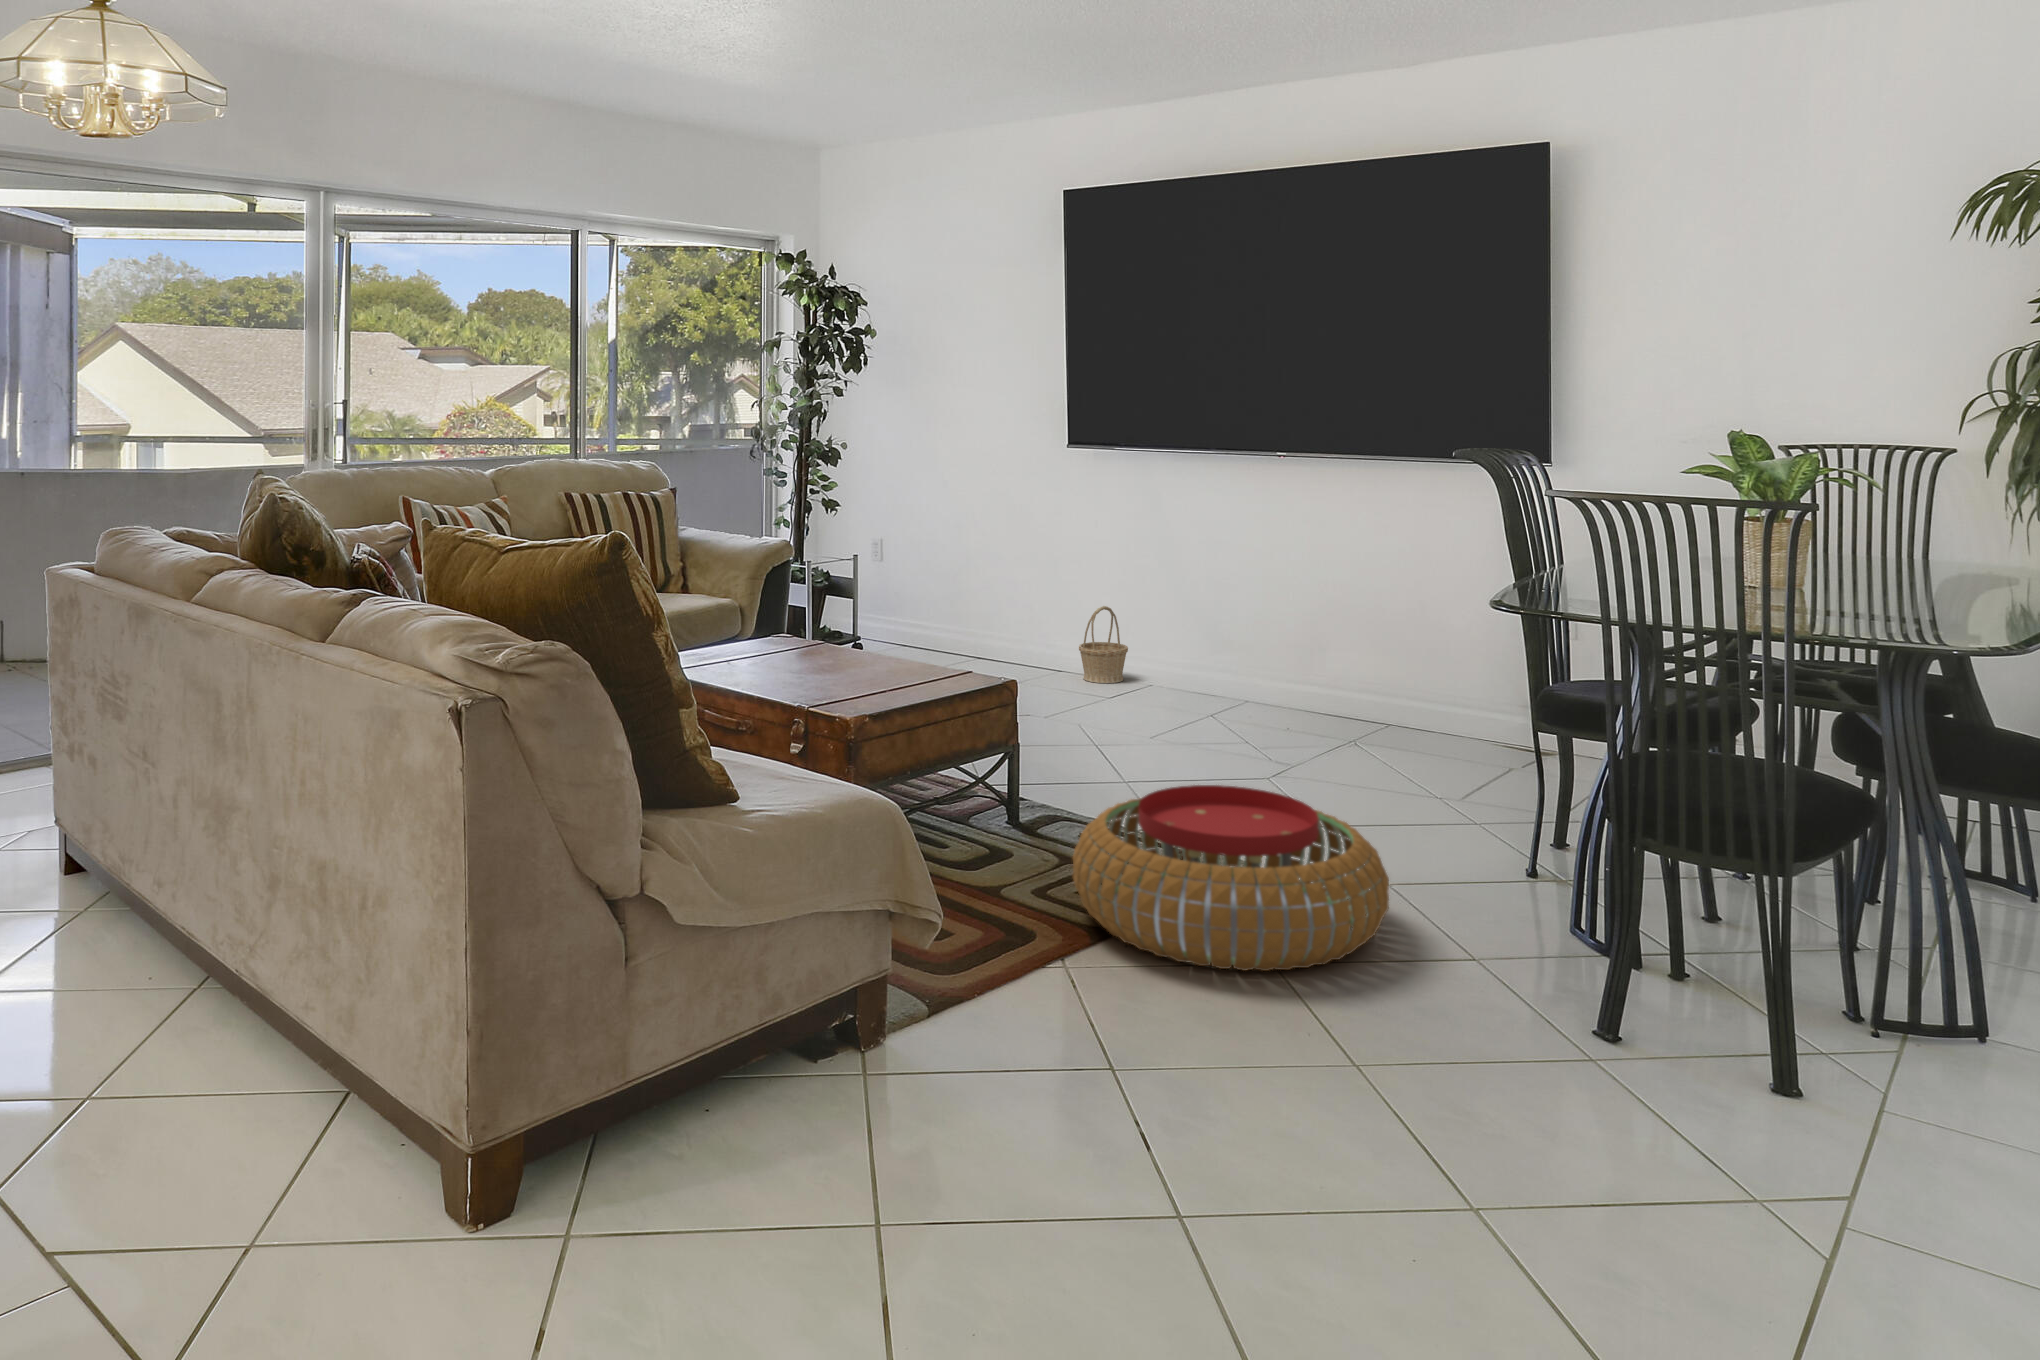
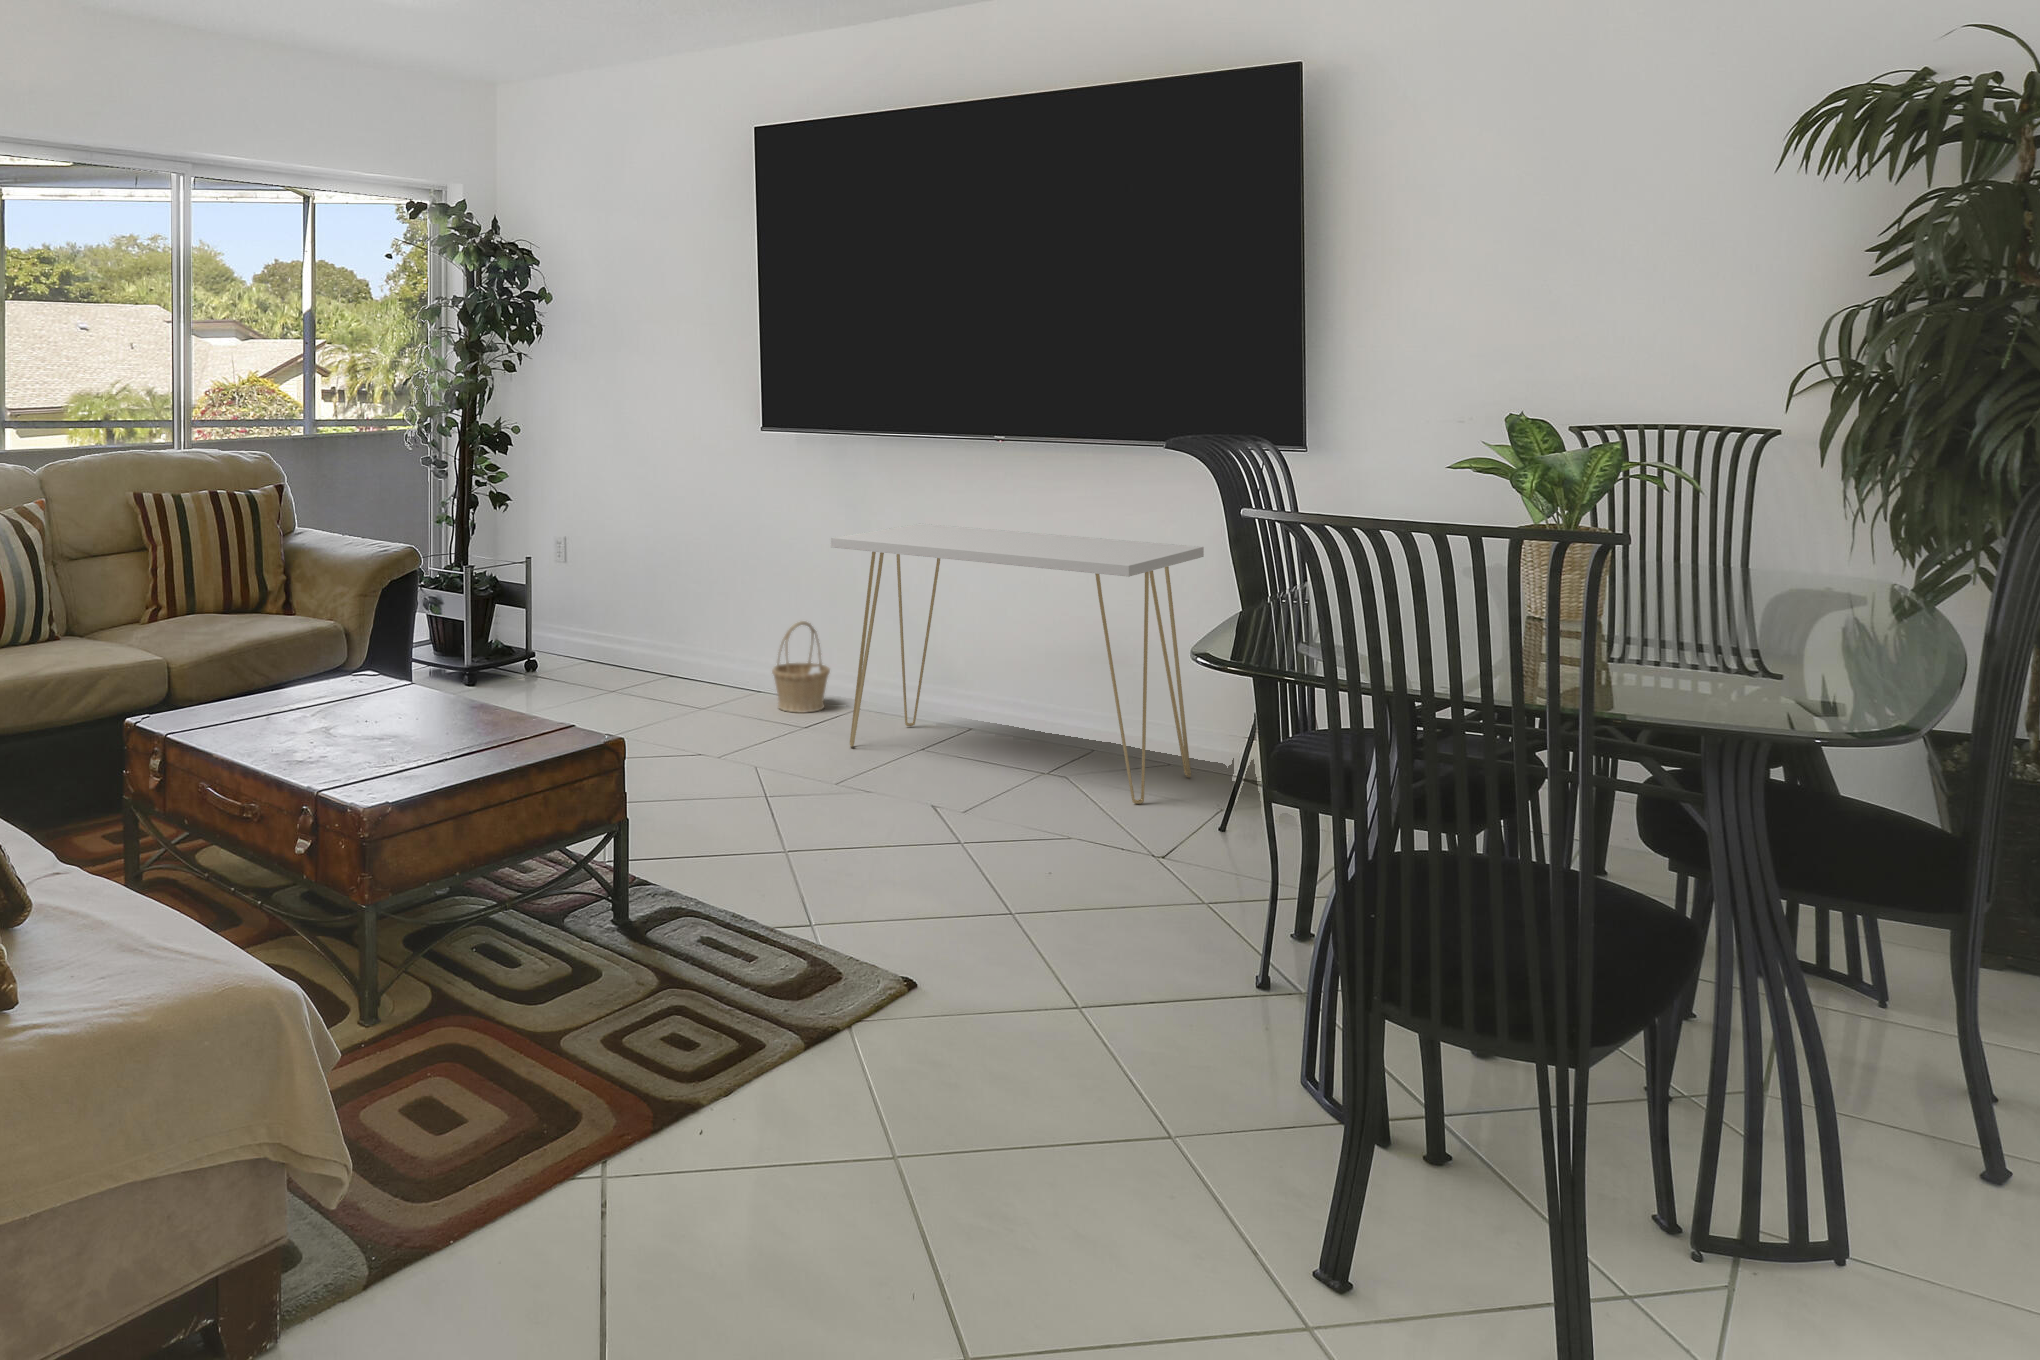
console table: none [1141,524,1460,754] -> present [831,523,1204,804]
pouf: present [1073,785,1389,971] -> none [645,889,1062,1170]

